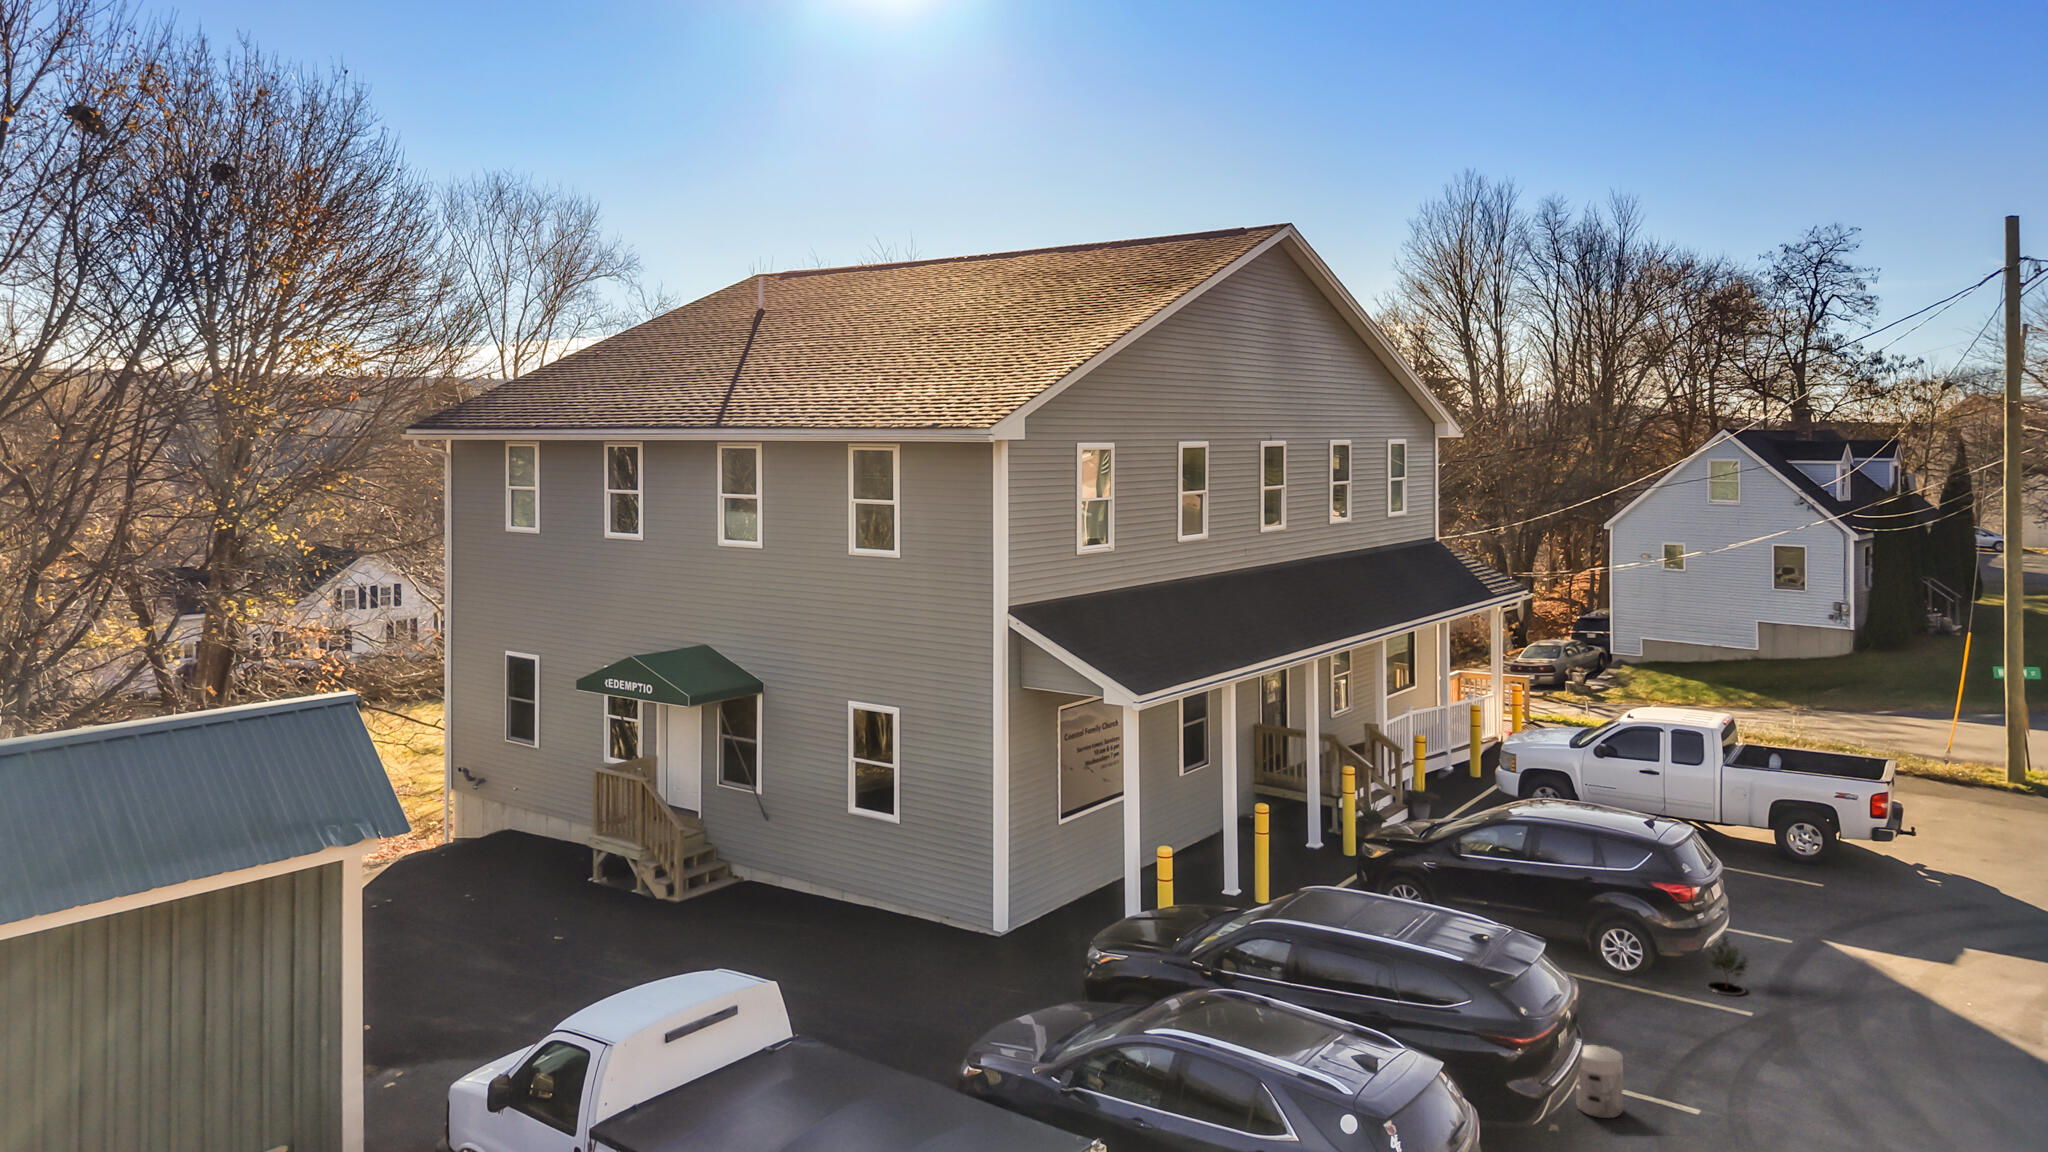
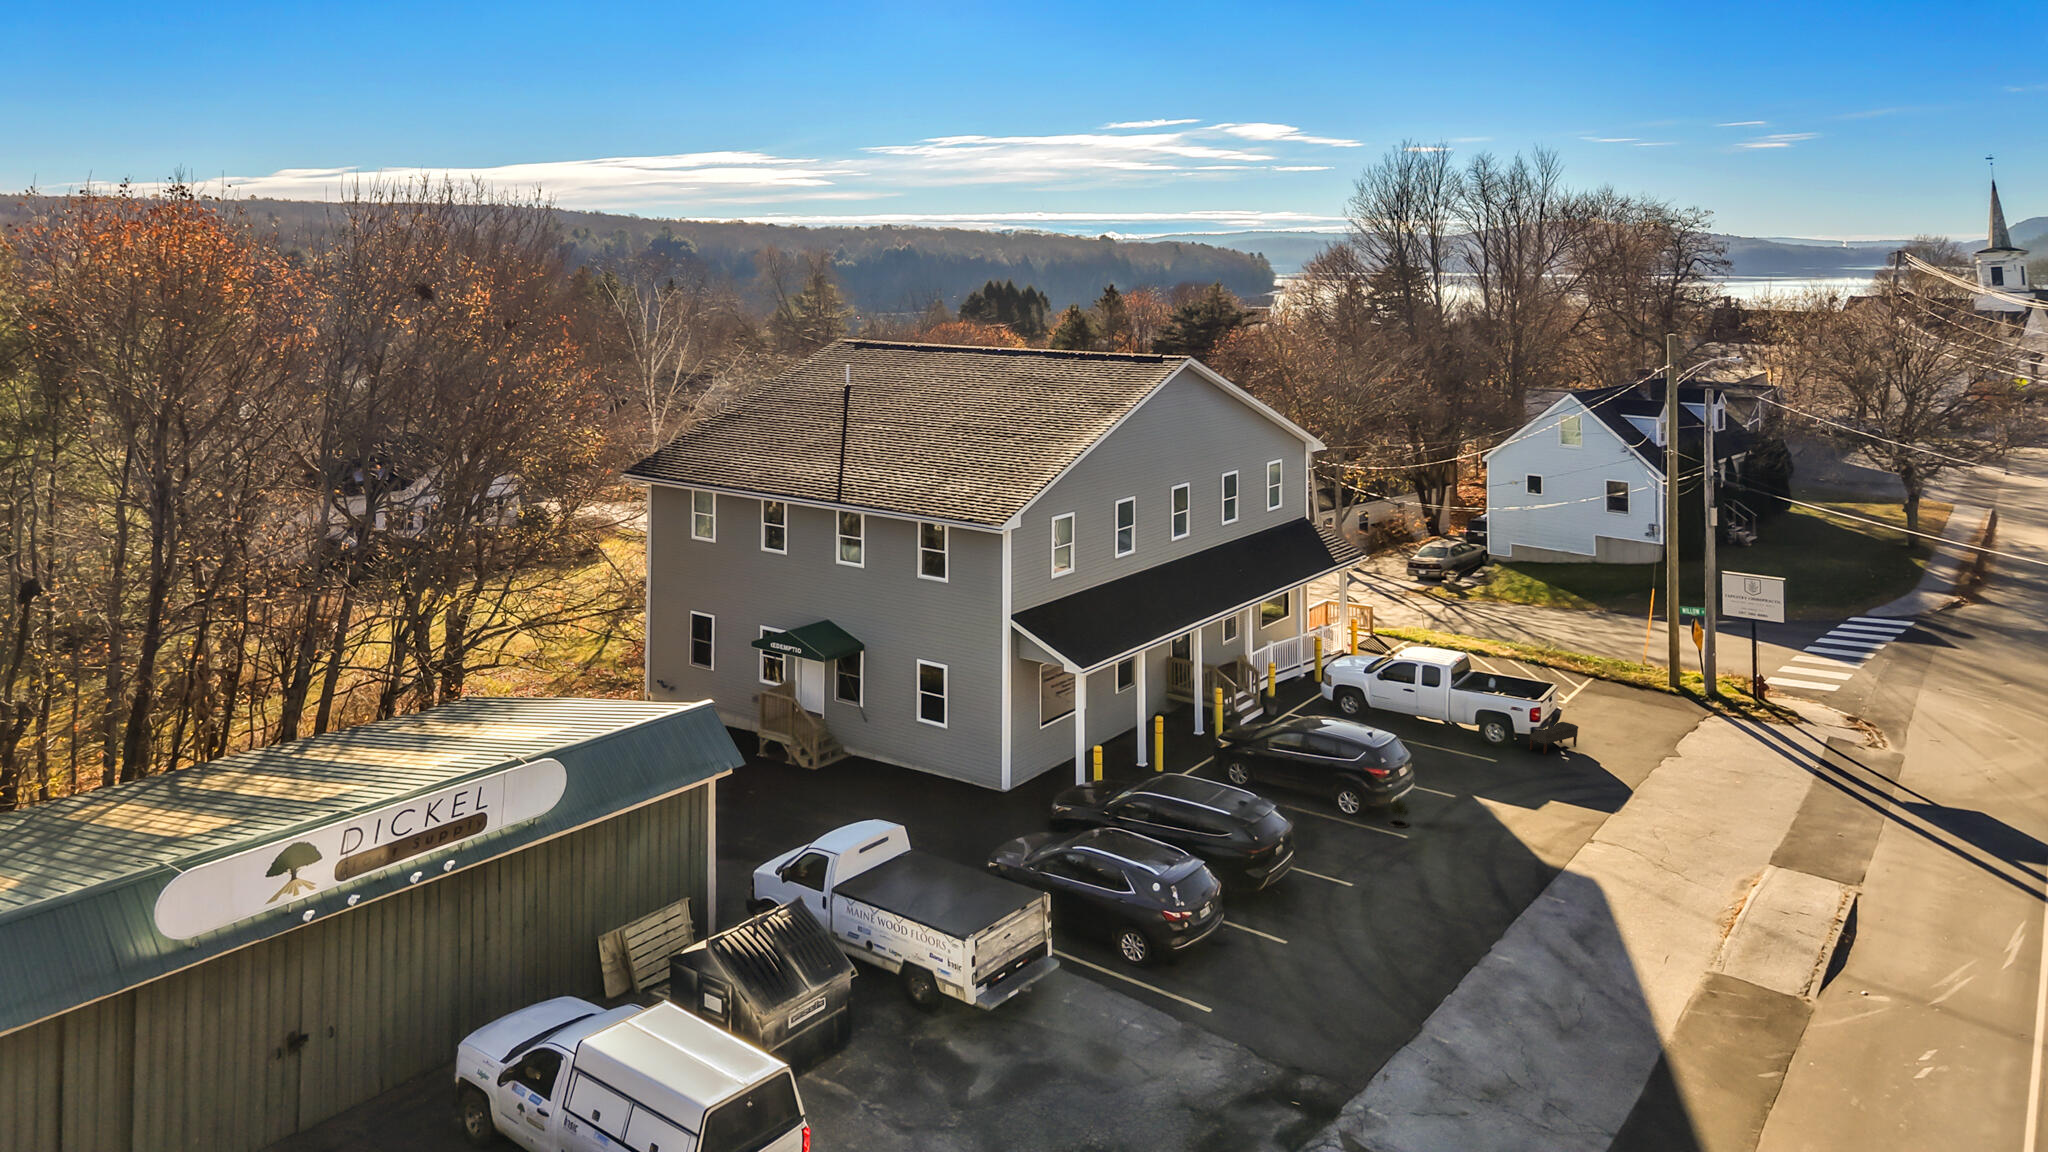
bench: none [1870,820,1948,873] -> present [1530,722,1578,754]
waste bin: present [1576,1045,1623,1118] -> none [1291,853,1313,888]

